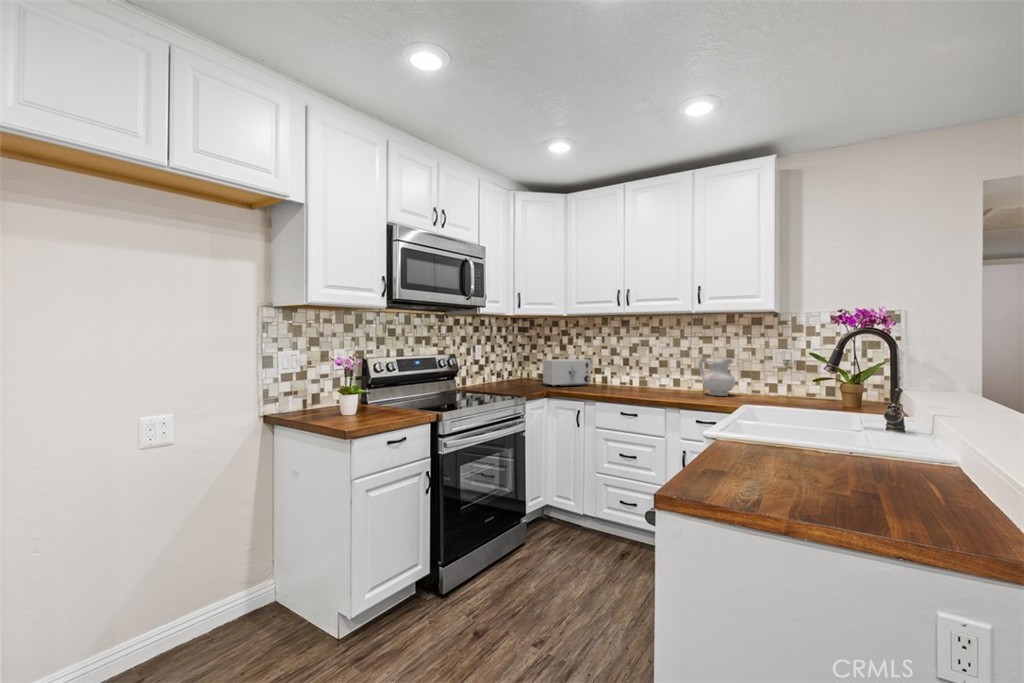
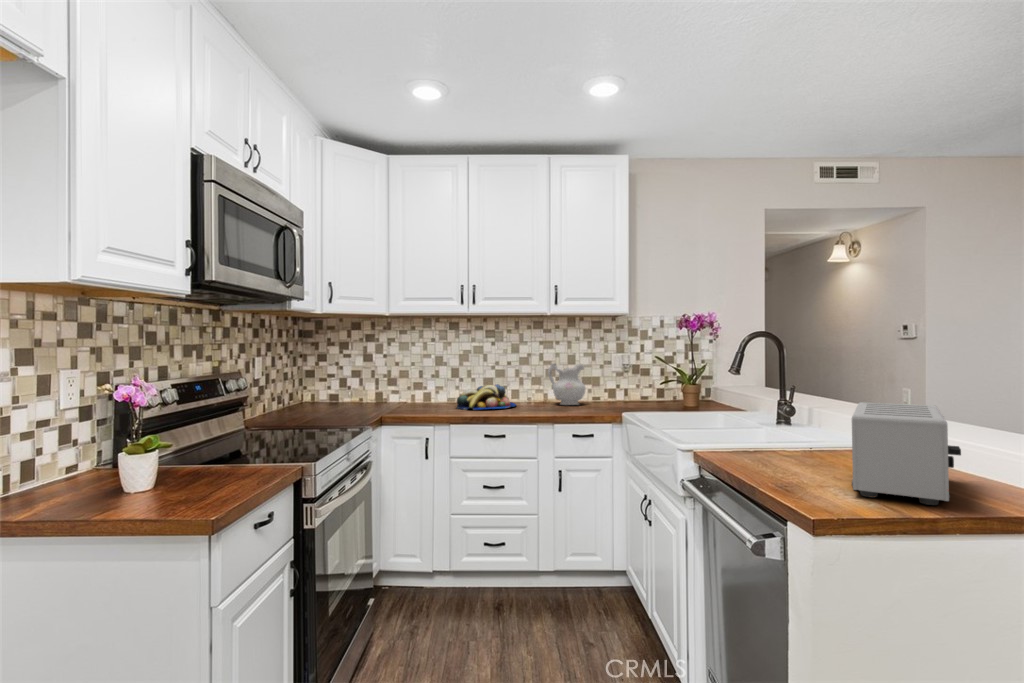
toaster: present [543,359,591,387] -> present [852,402,961,505]
fruit bowl: none [614,373,668,393] -> present [457,384,516,410]

